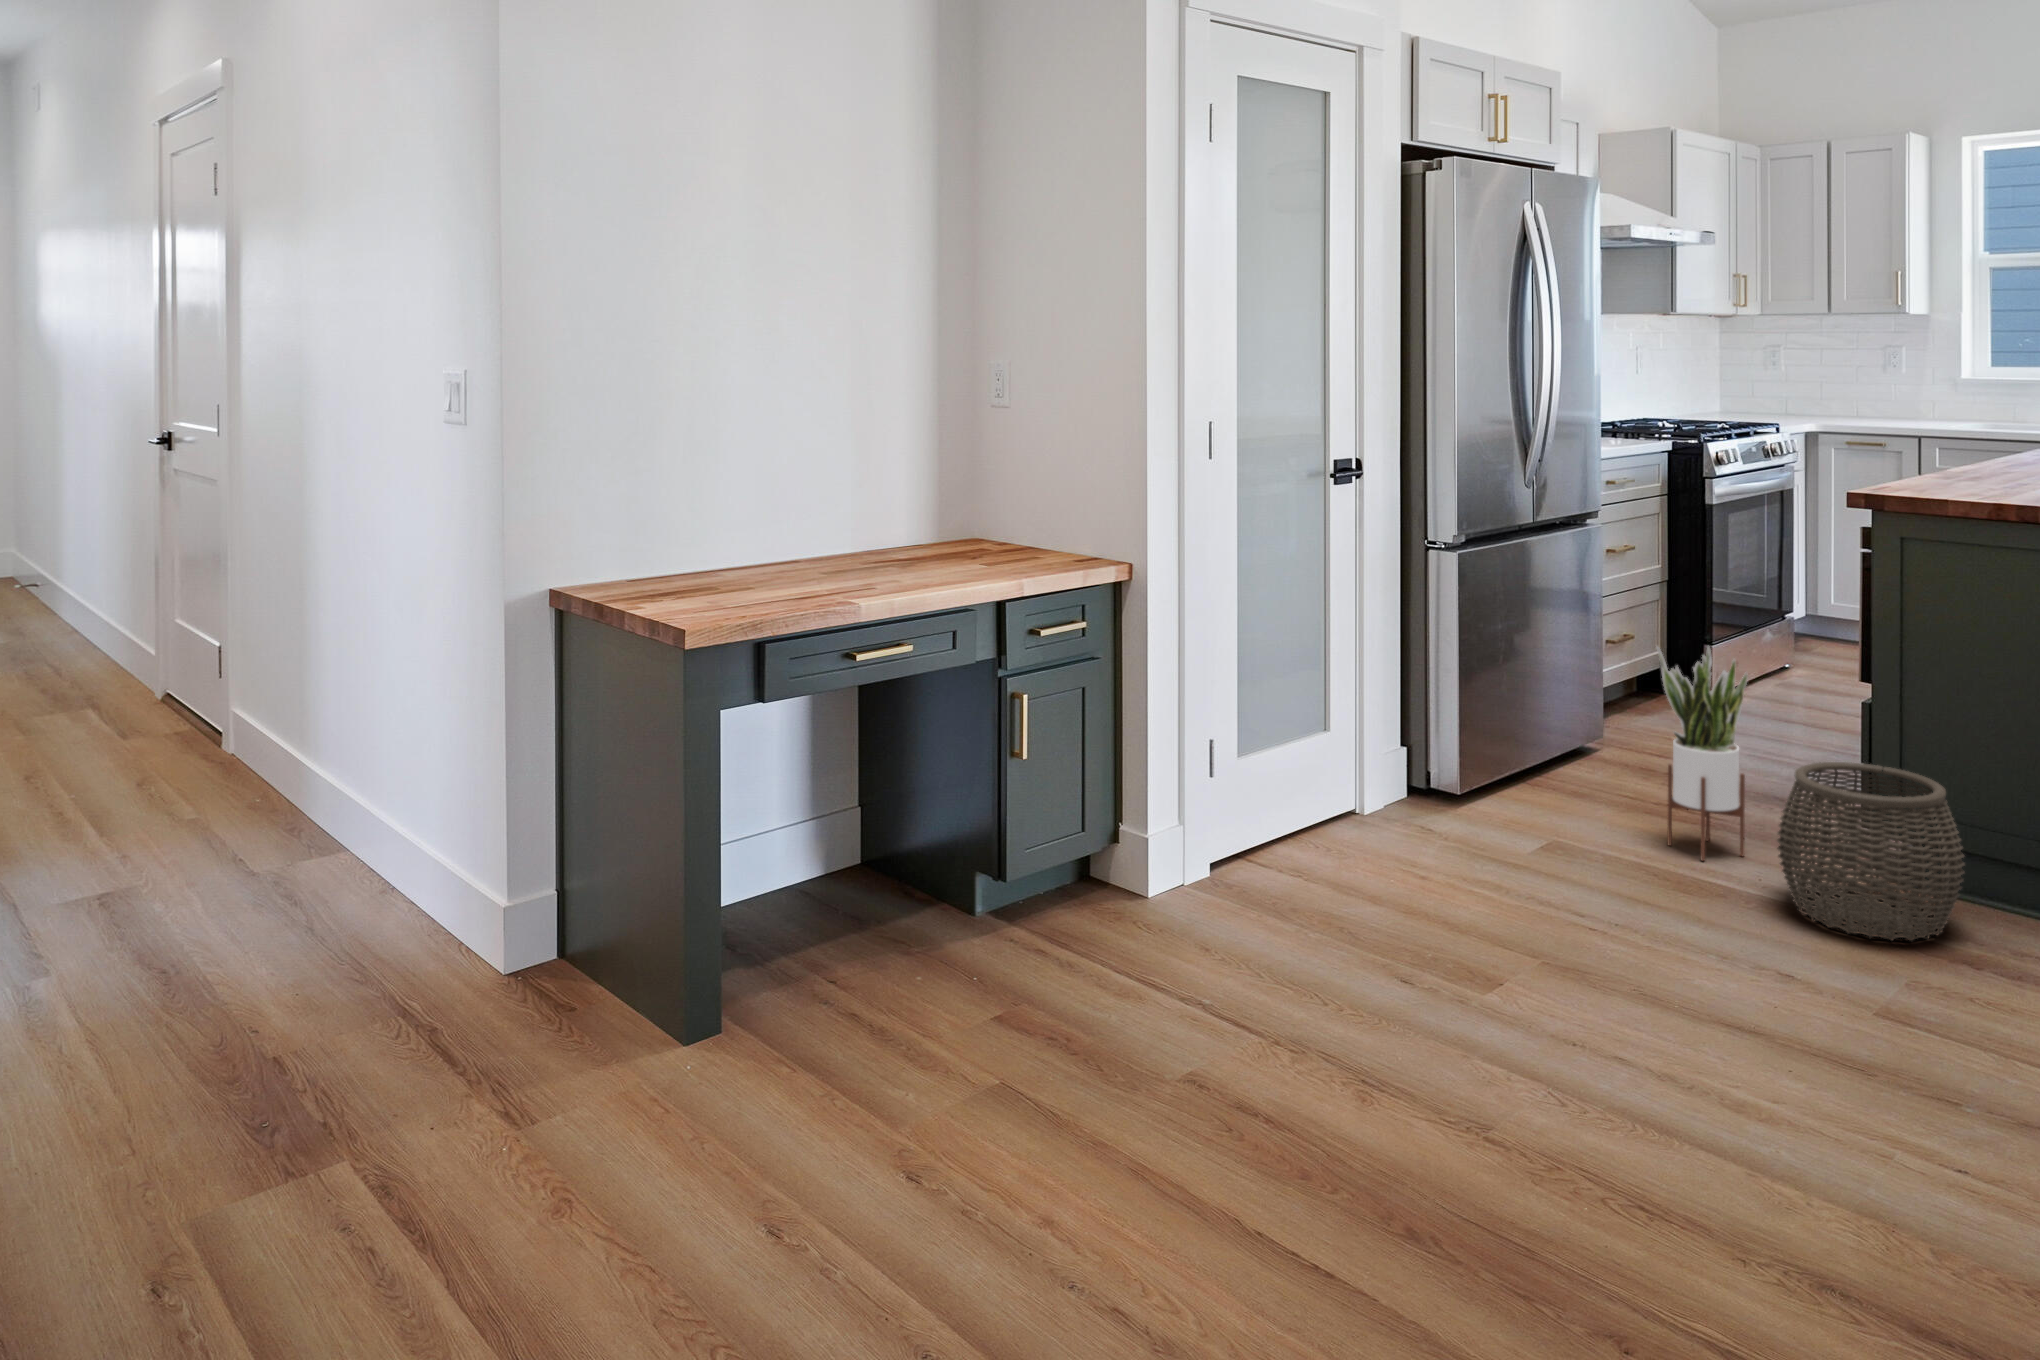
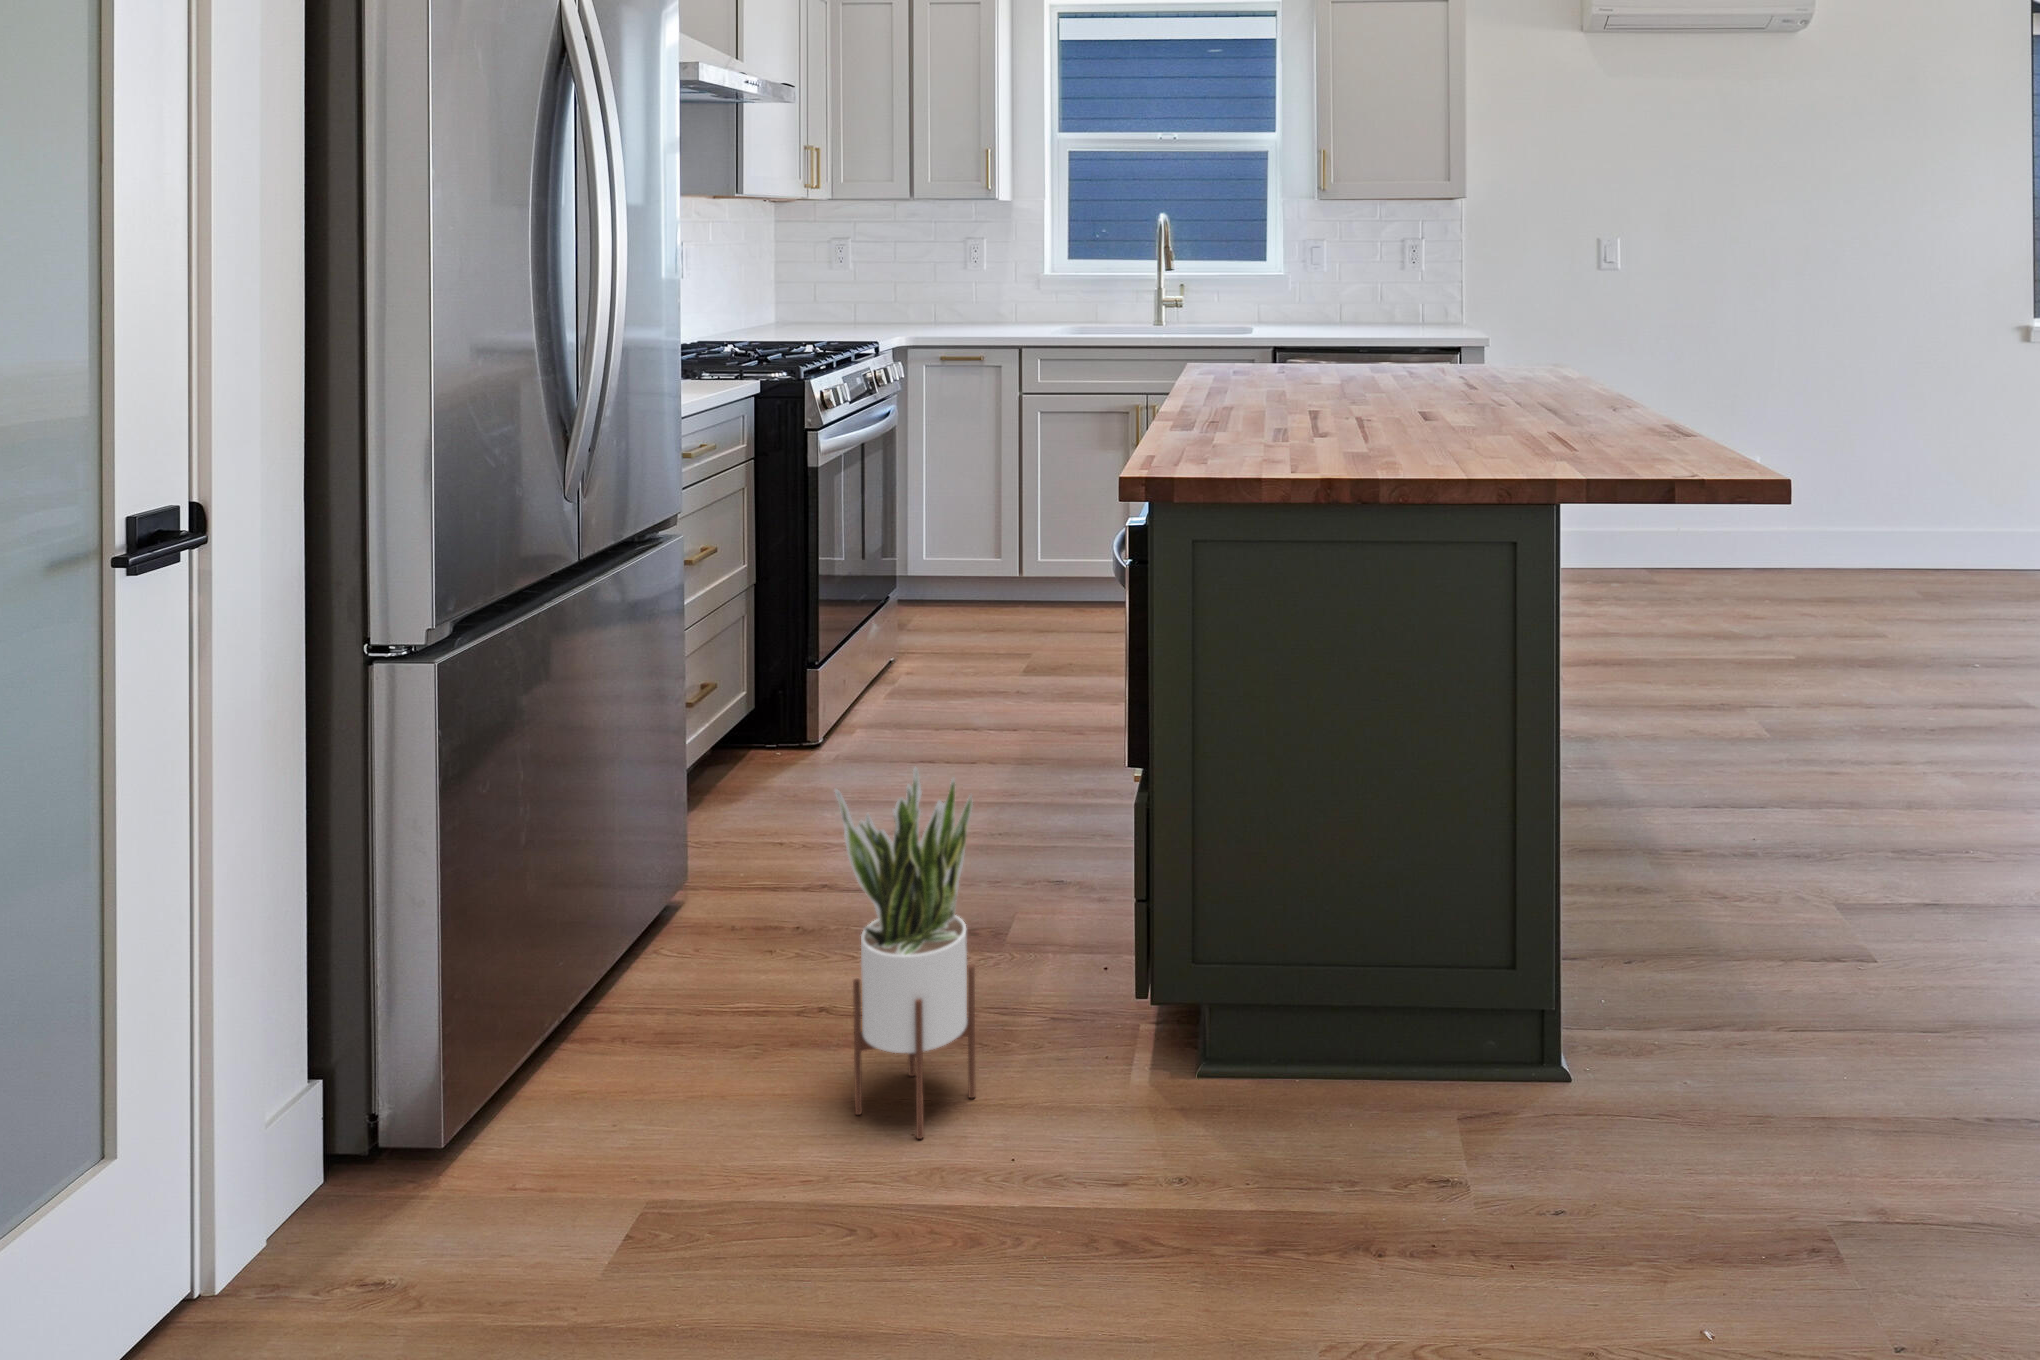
woven basket: present [1777,762,1965,941] -> none [1061,927,1330,1260]

